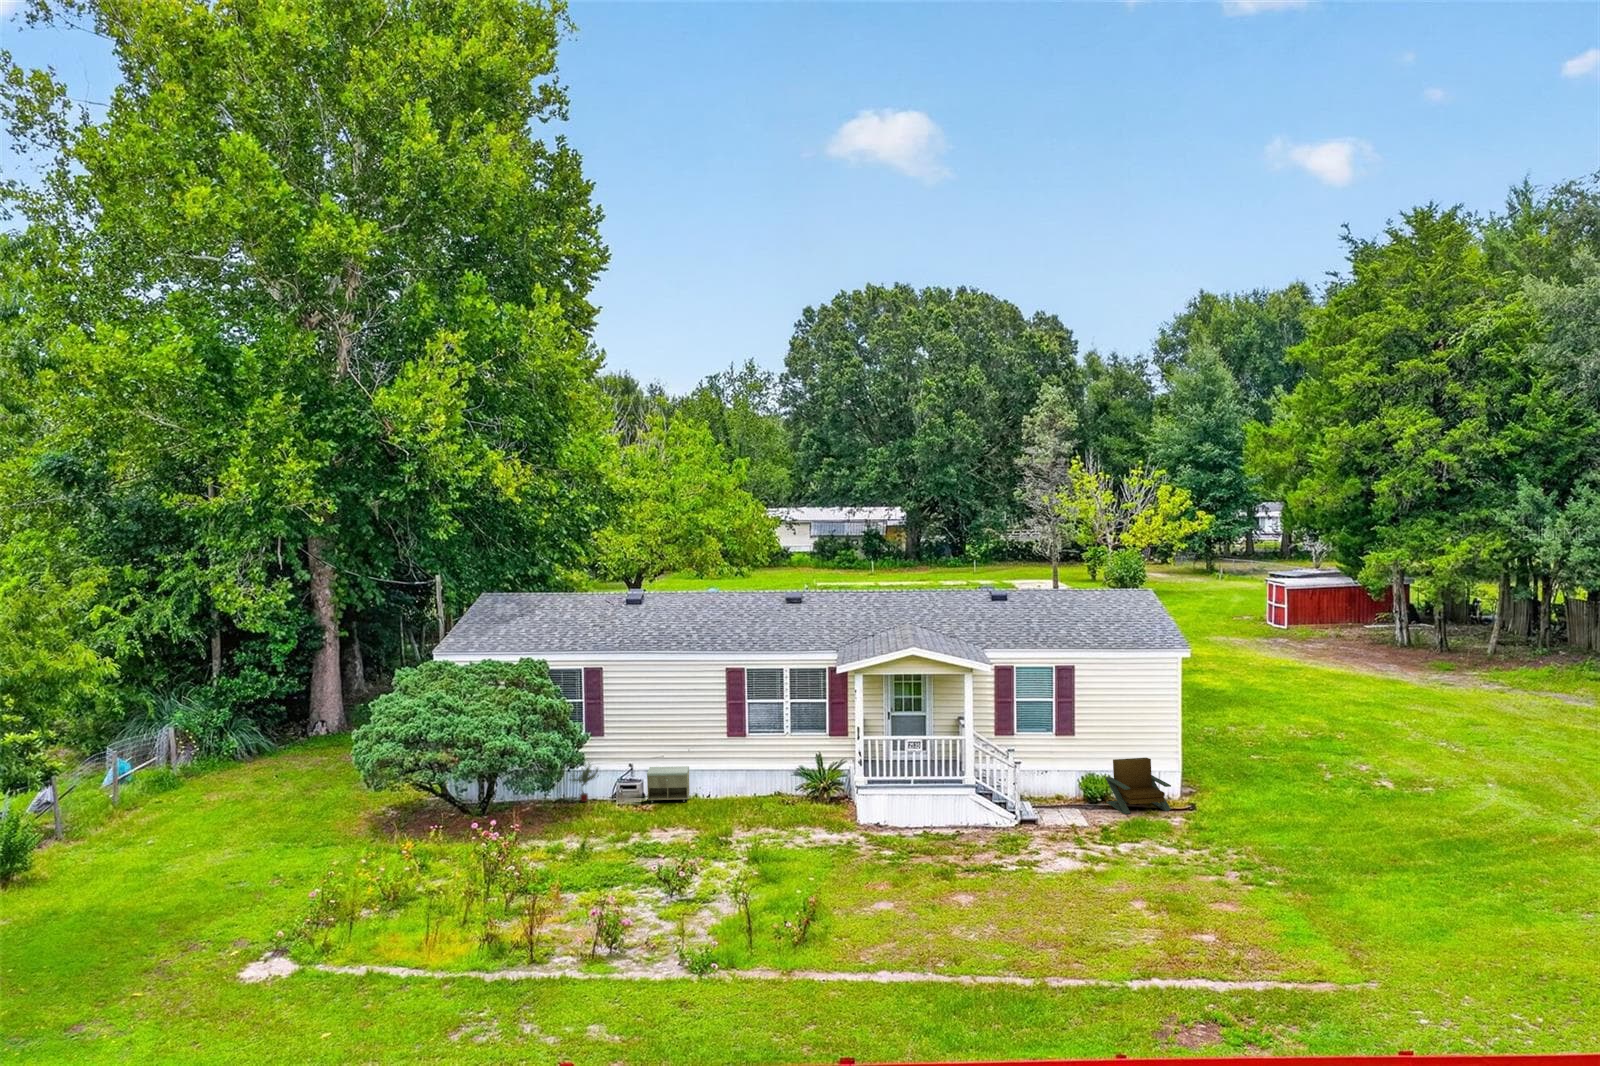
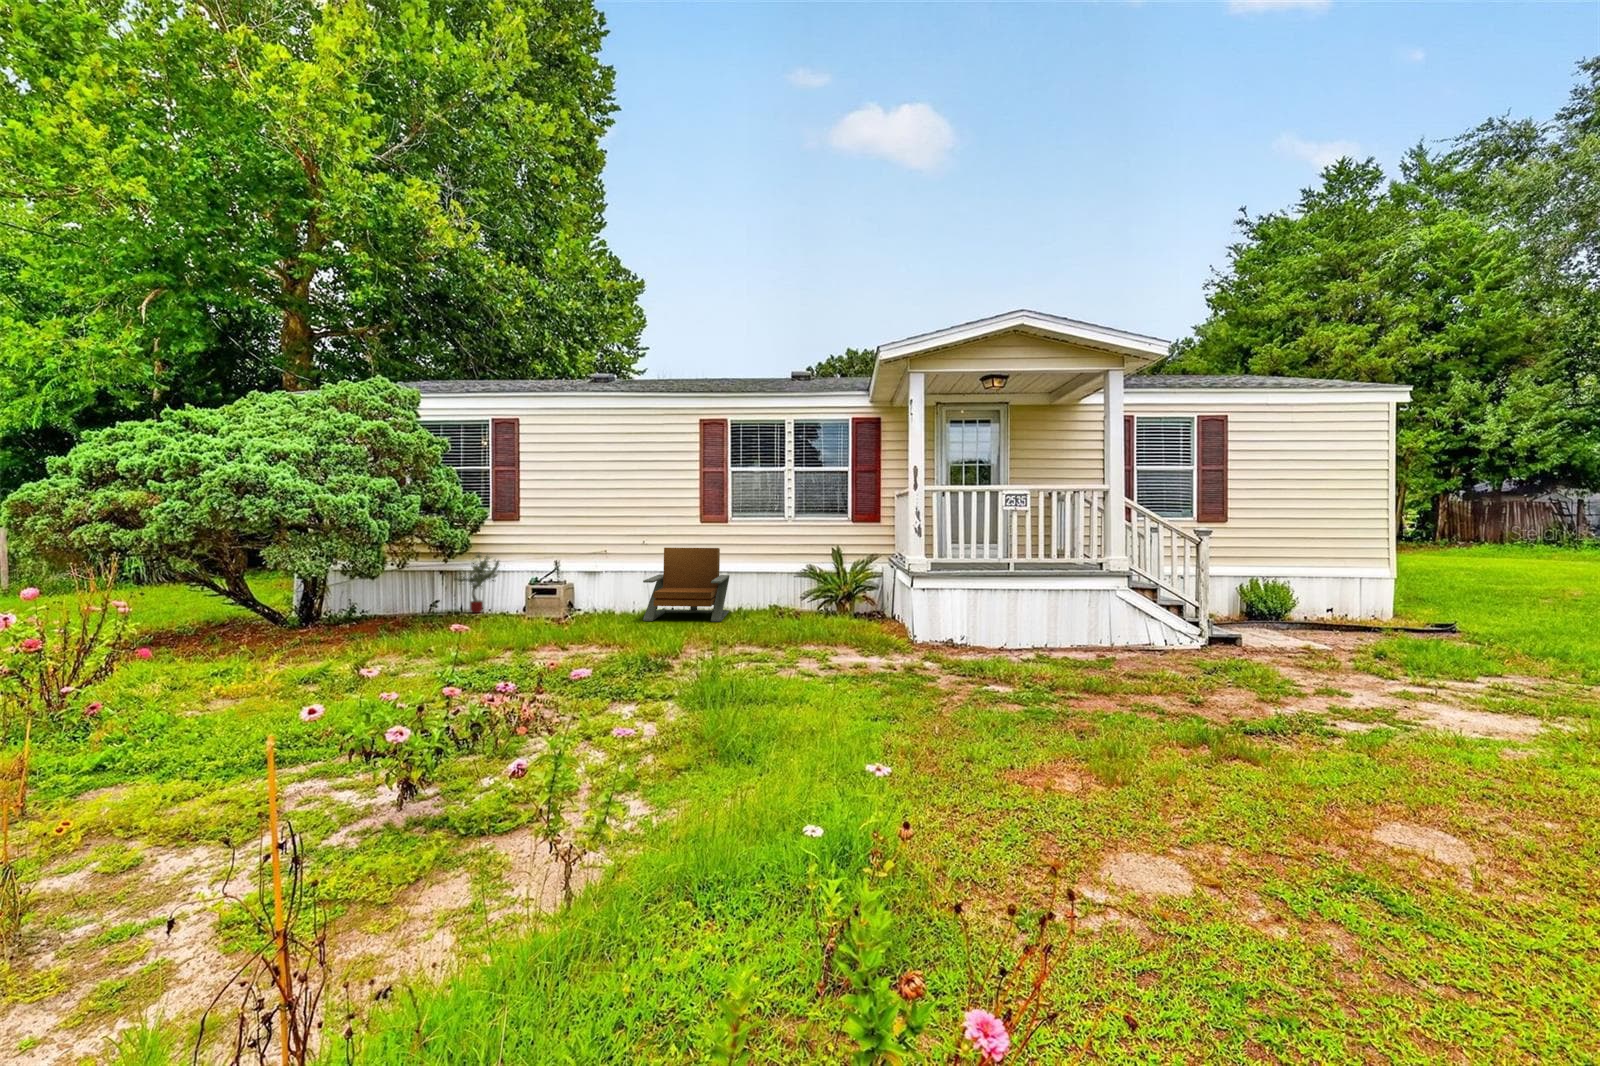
lounge chair: present [1106,758,1171,814] -> present [643,548,729,622]
storage bench: present [647,766,690,802] -> none [571,564,642,614]

